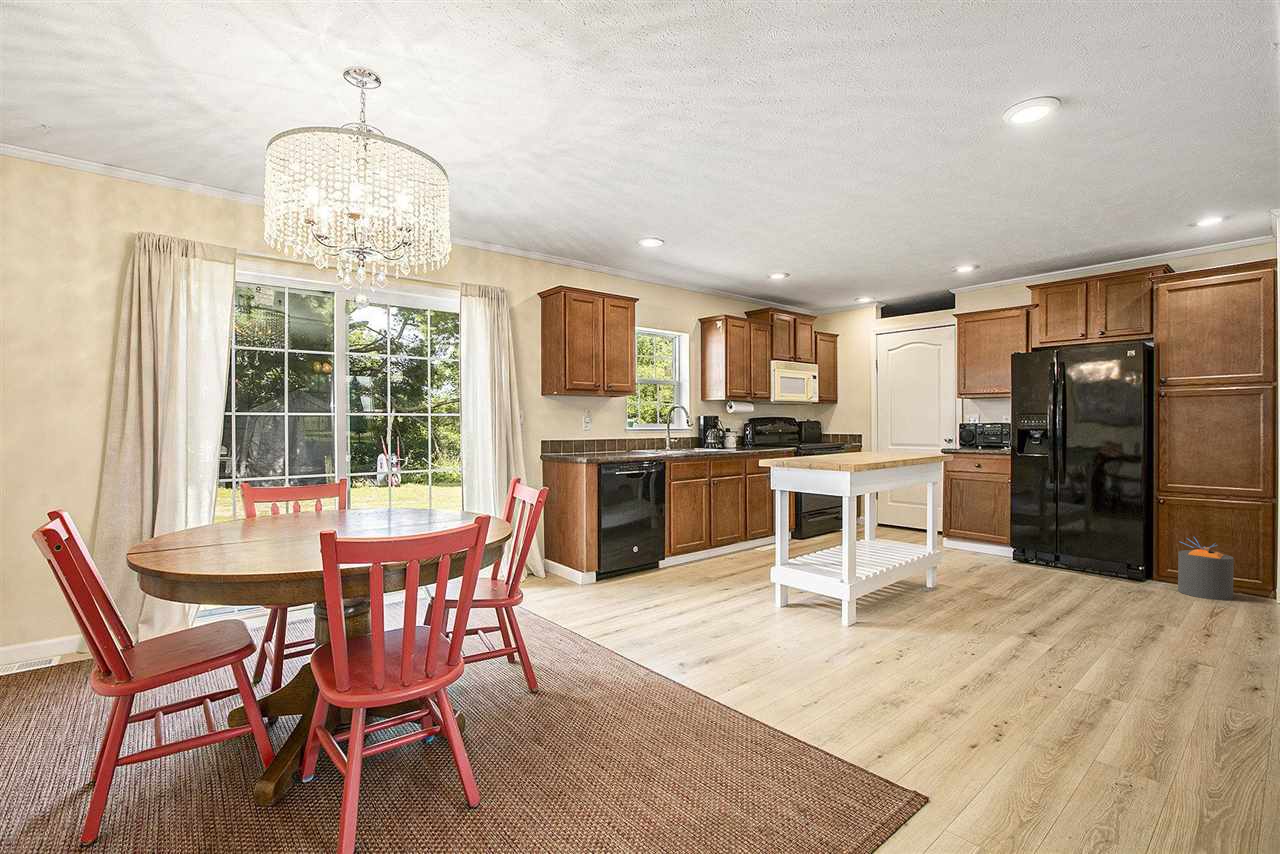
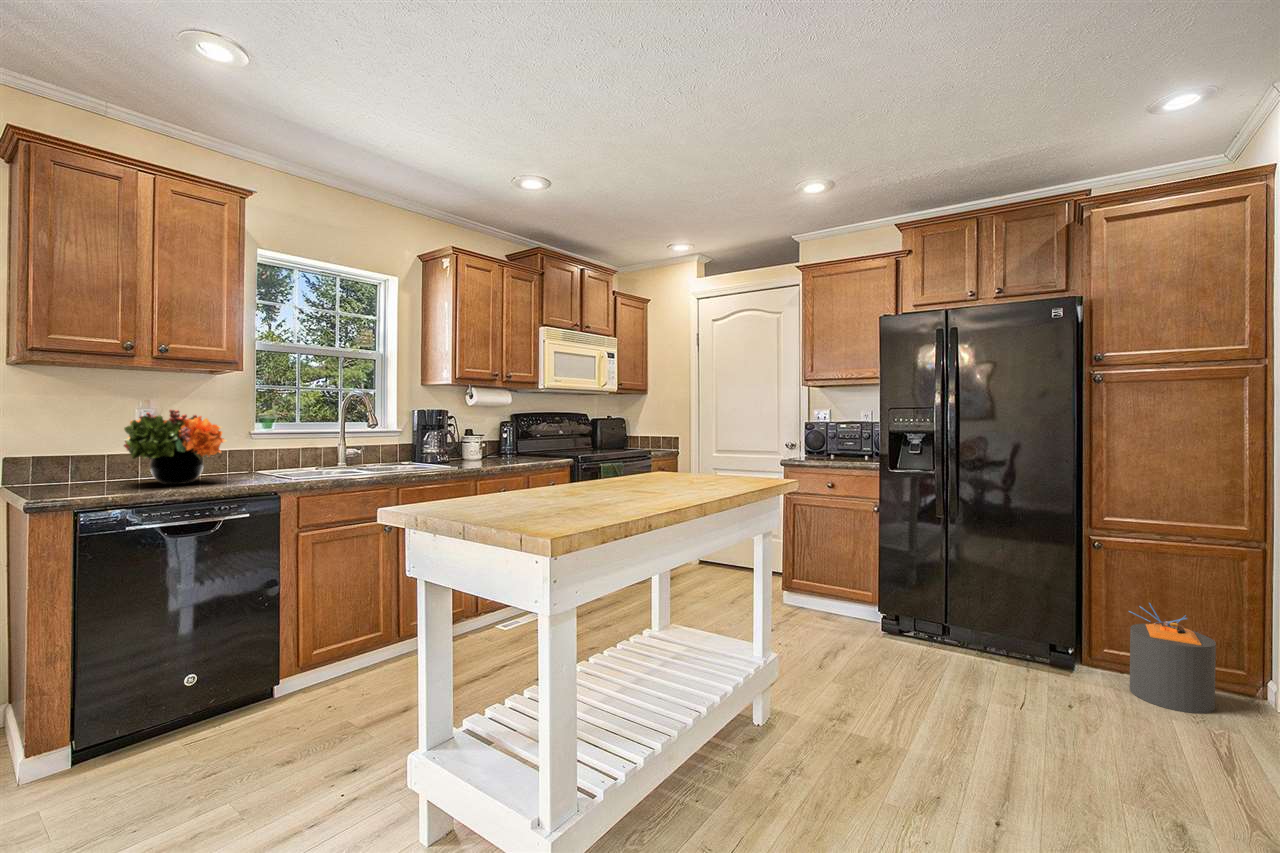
flower arrangement: none [596,415,637,451] -> present [124,409,226,484]

